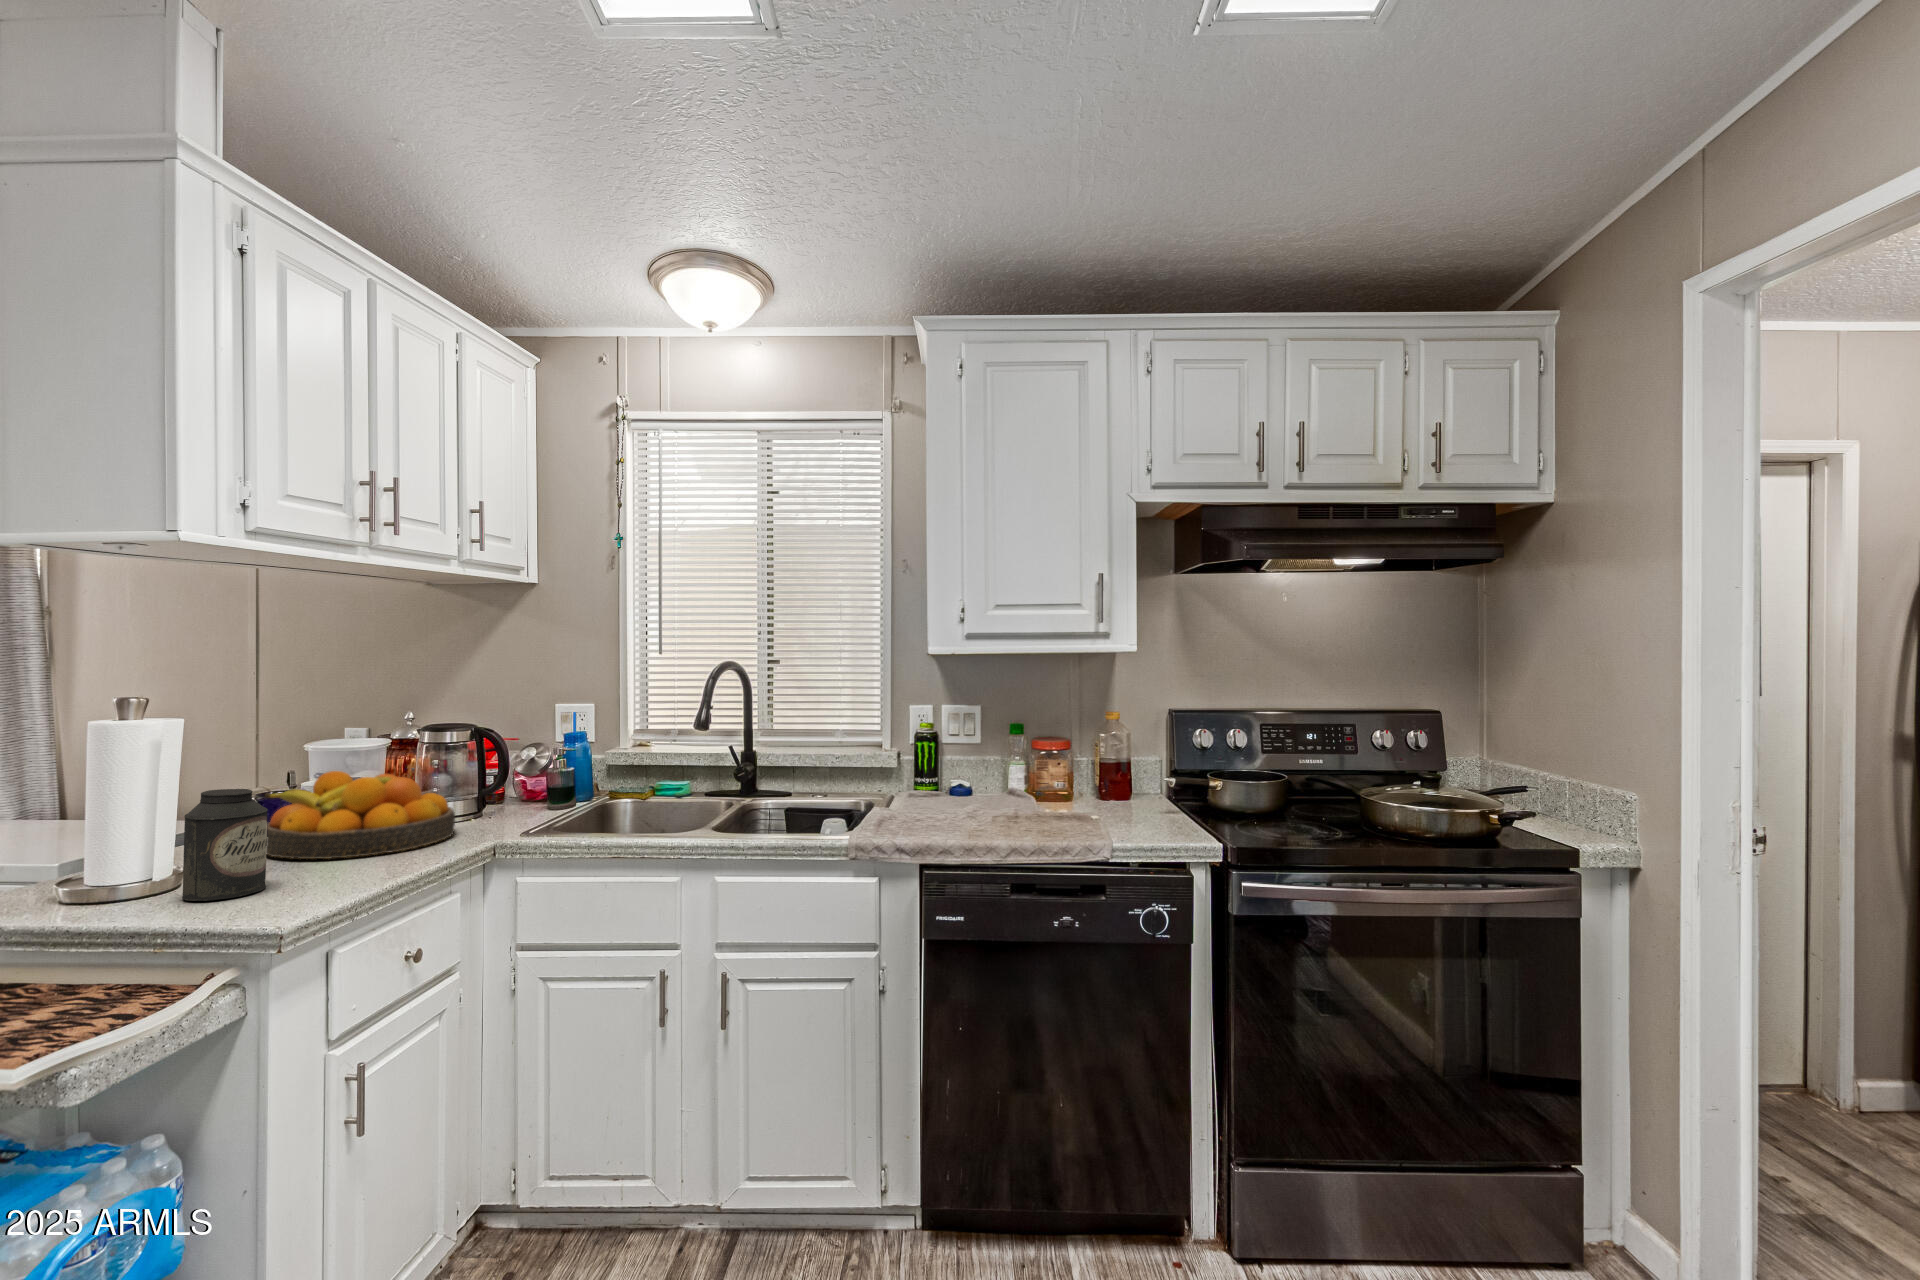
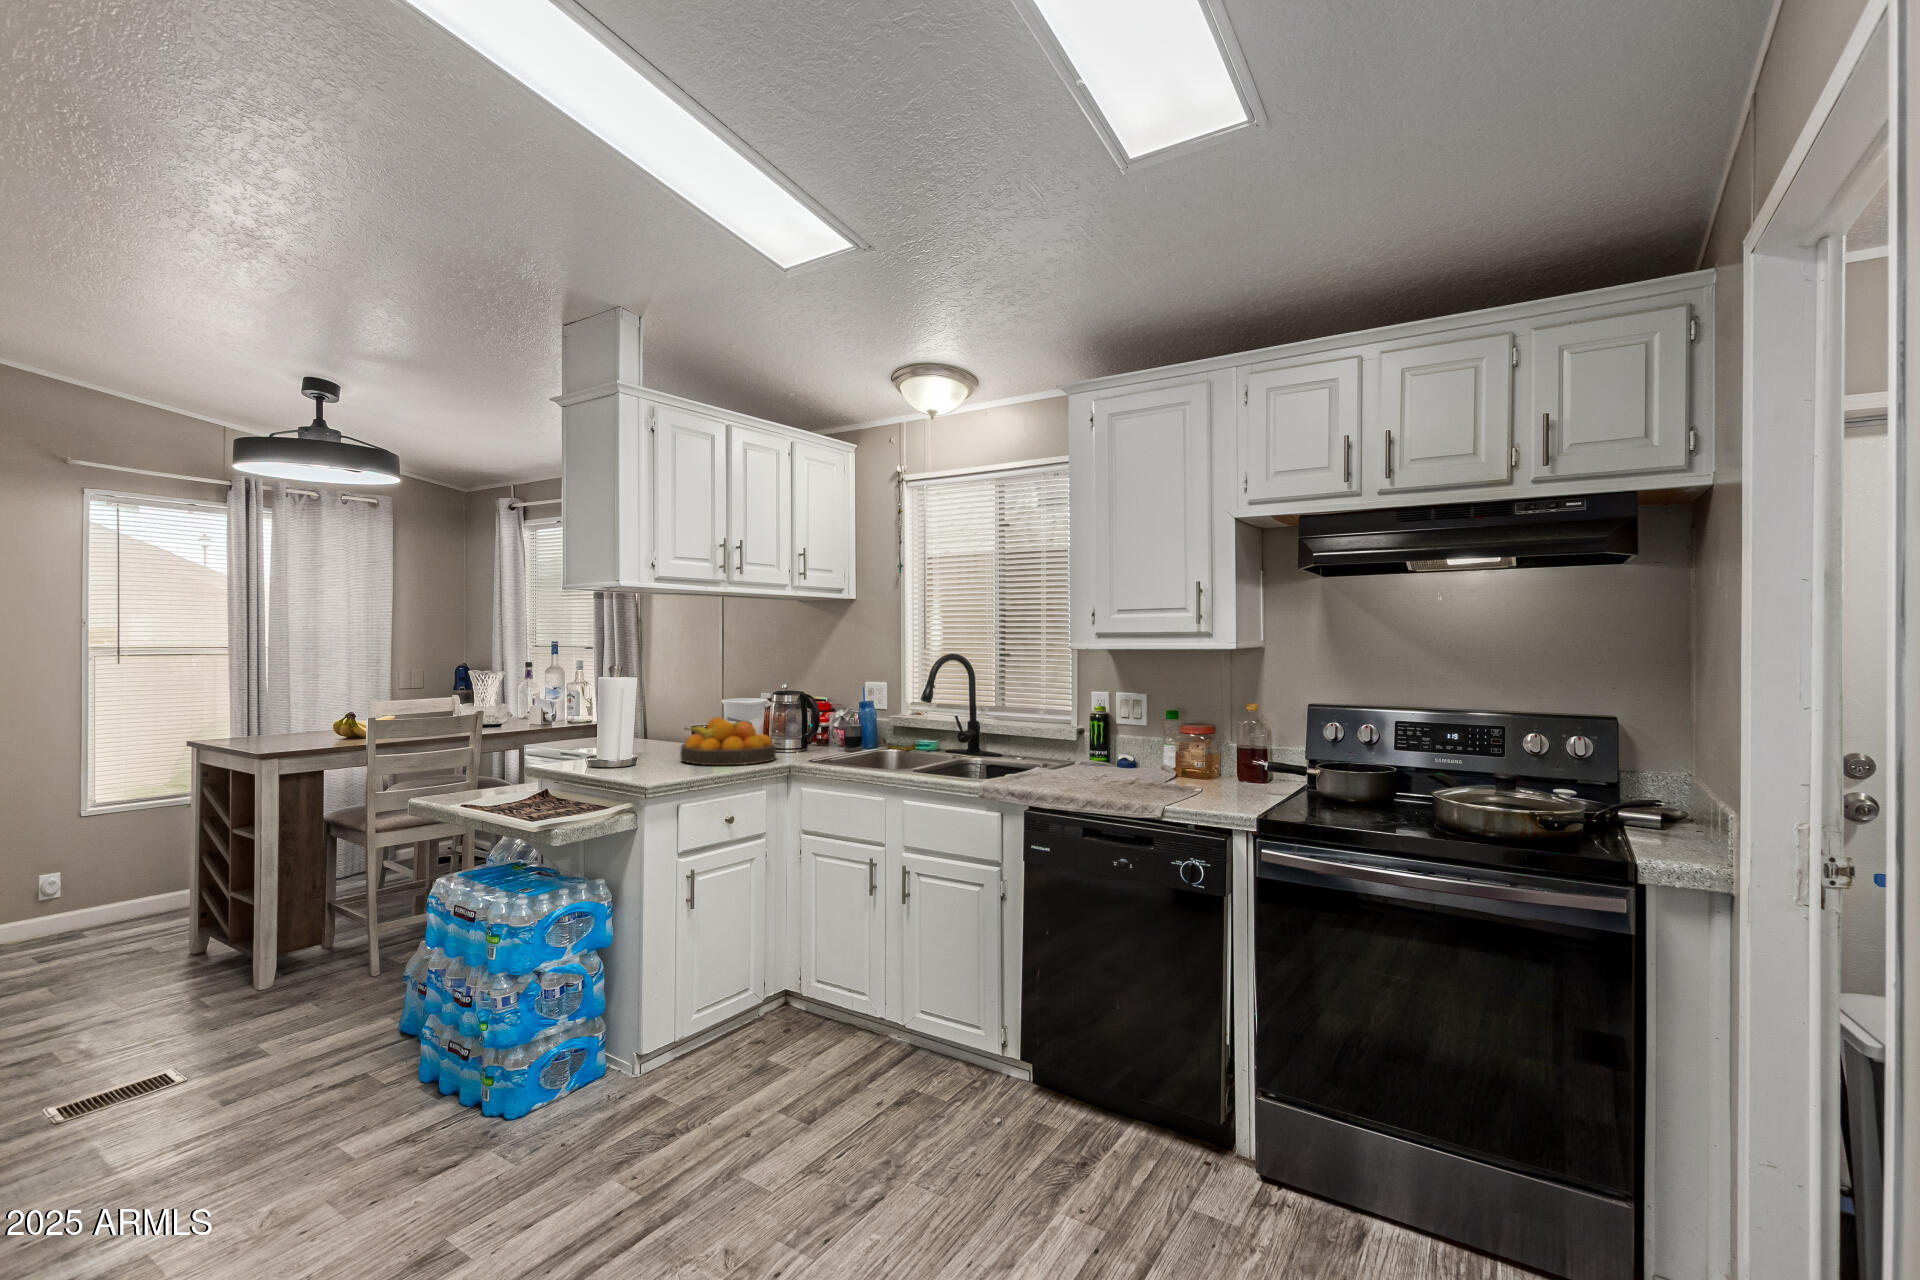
canister: present [182,789,268,901] -> none [632,719,667,775]

